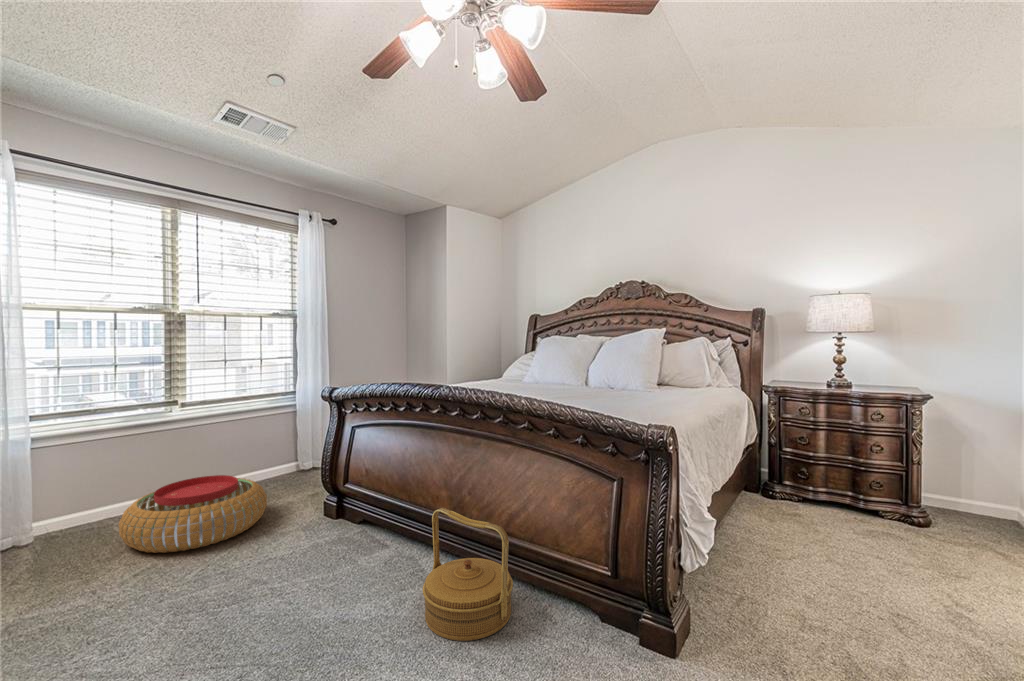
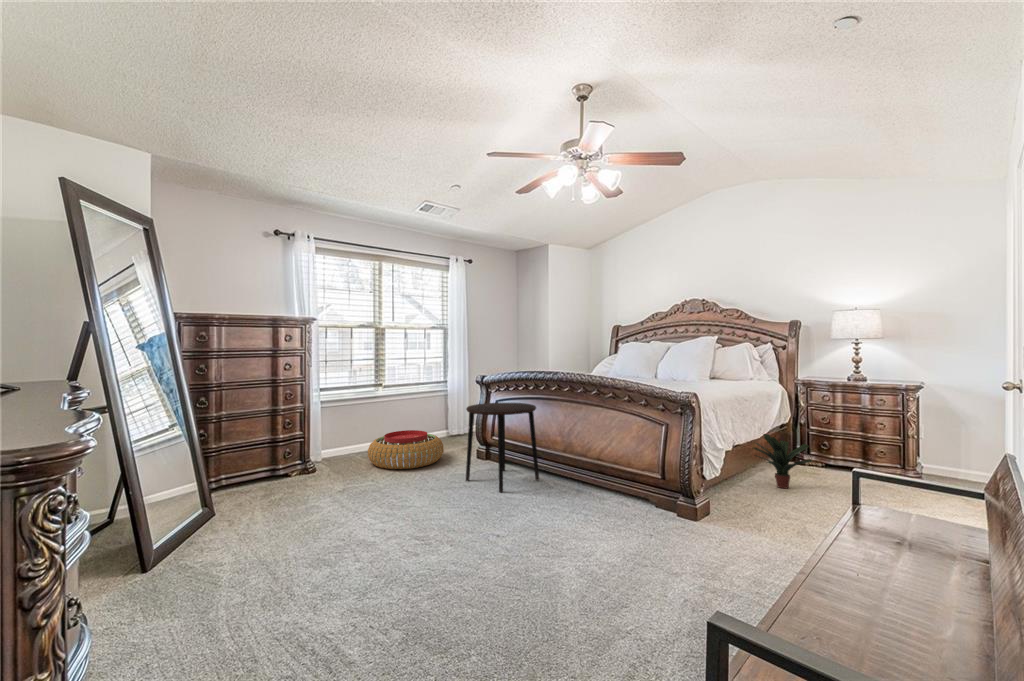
side table: none [277,433,409,605] -> present [466,402,539,492]
potted plant: none [730,469,815,553] -> present [754,434,812,489]
woven basket: present [423,508,513,641] -> none [553,441,604,508]

